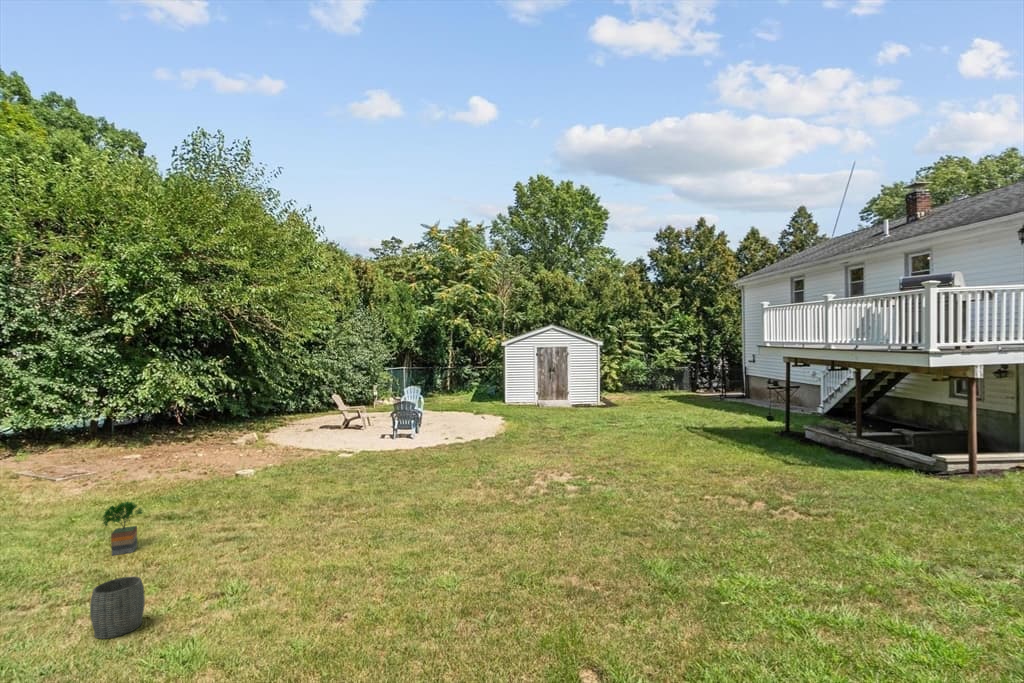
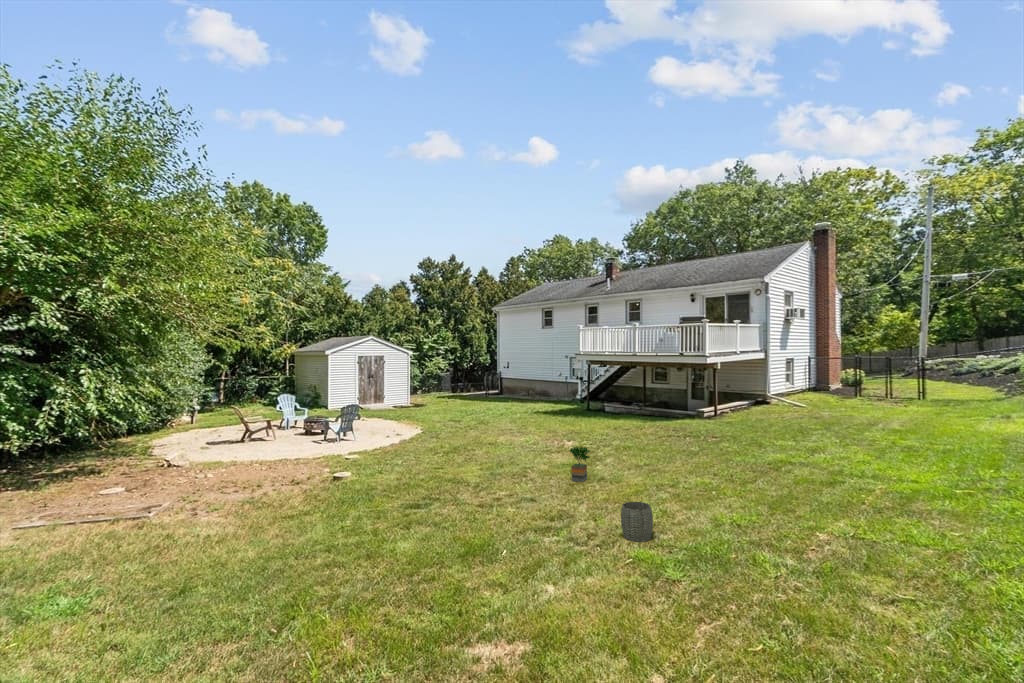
potted tree: present [103,502,143,555] -> present [570,447,590,482]

